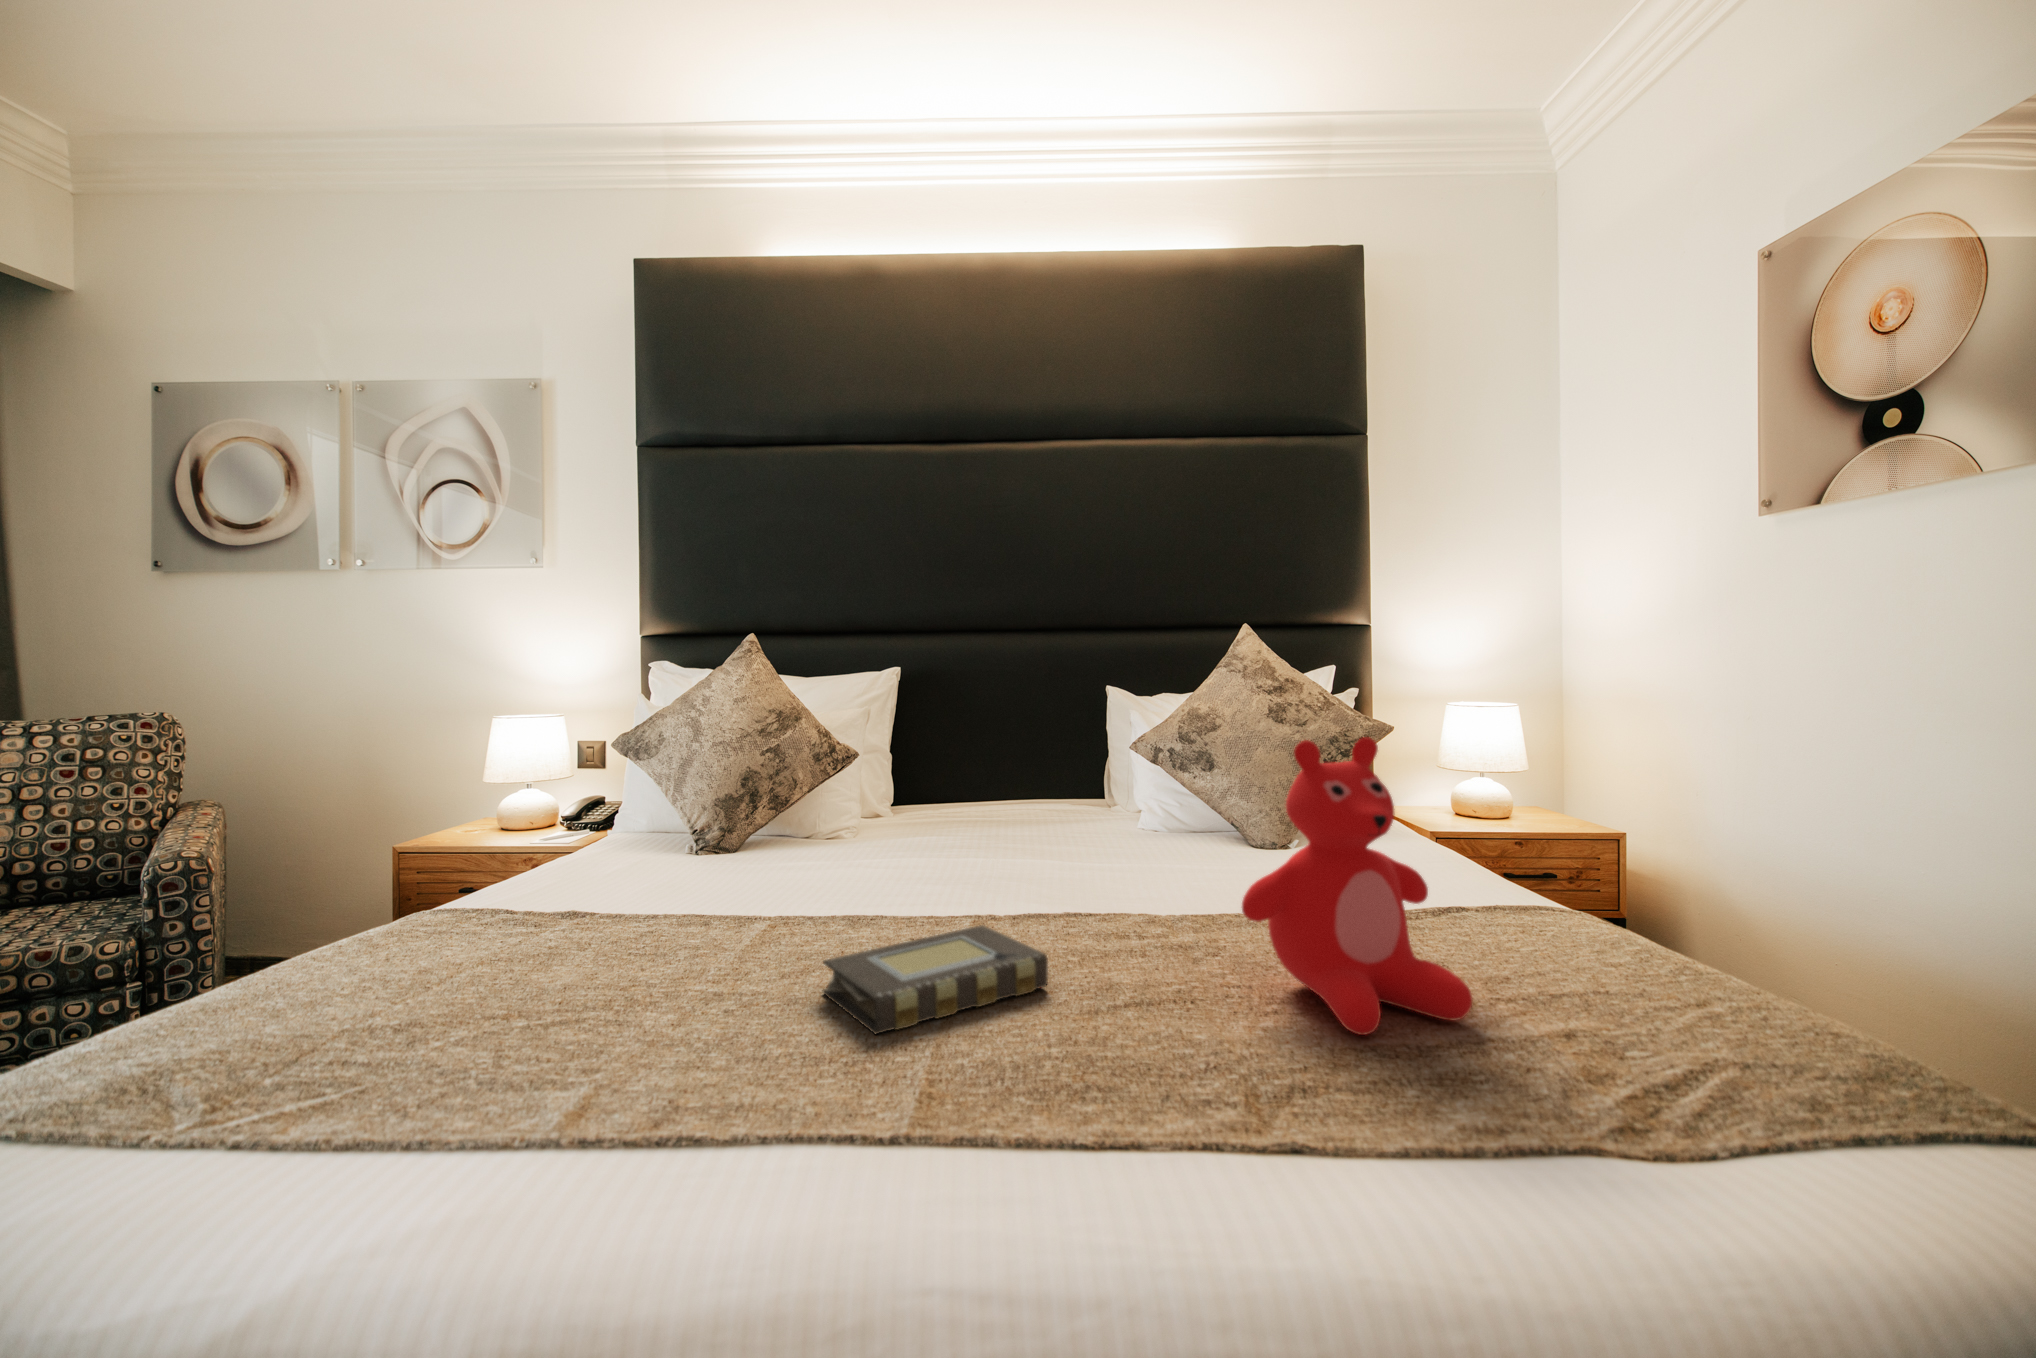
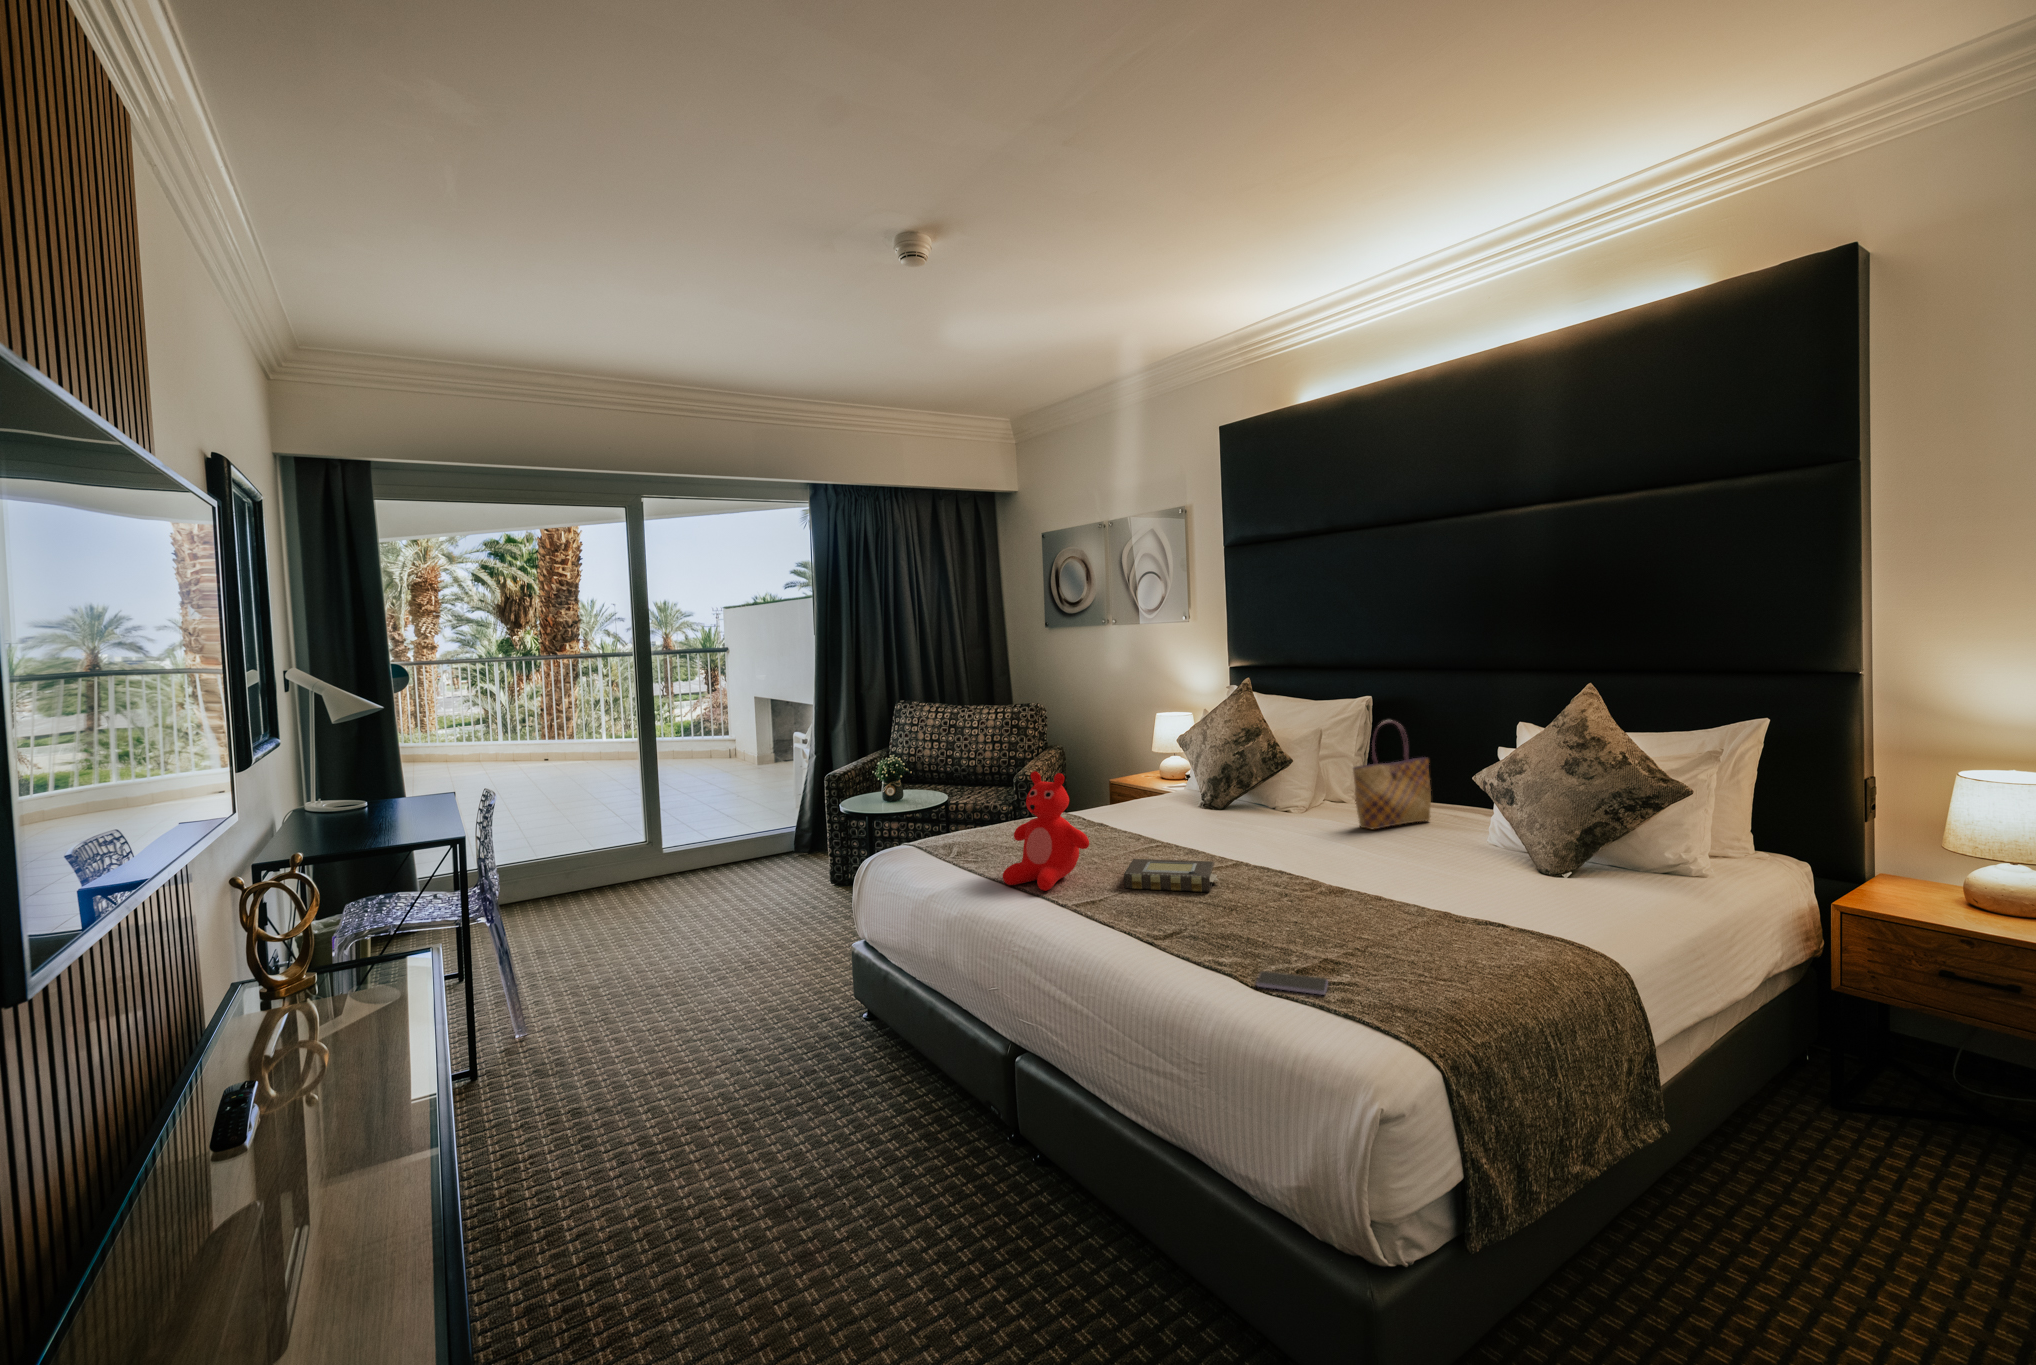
tote bag: none [989,676,1050,839] -> present [1353,720,1431,829]
teddy bear: present [1242,737,1473,1035] -> present [1003,771,1089,891]
smartphone: none [1543,1087,1703,1165] -> present [1256,971,1328,995]

